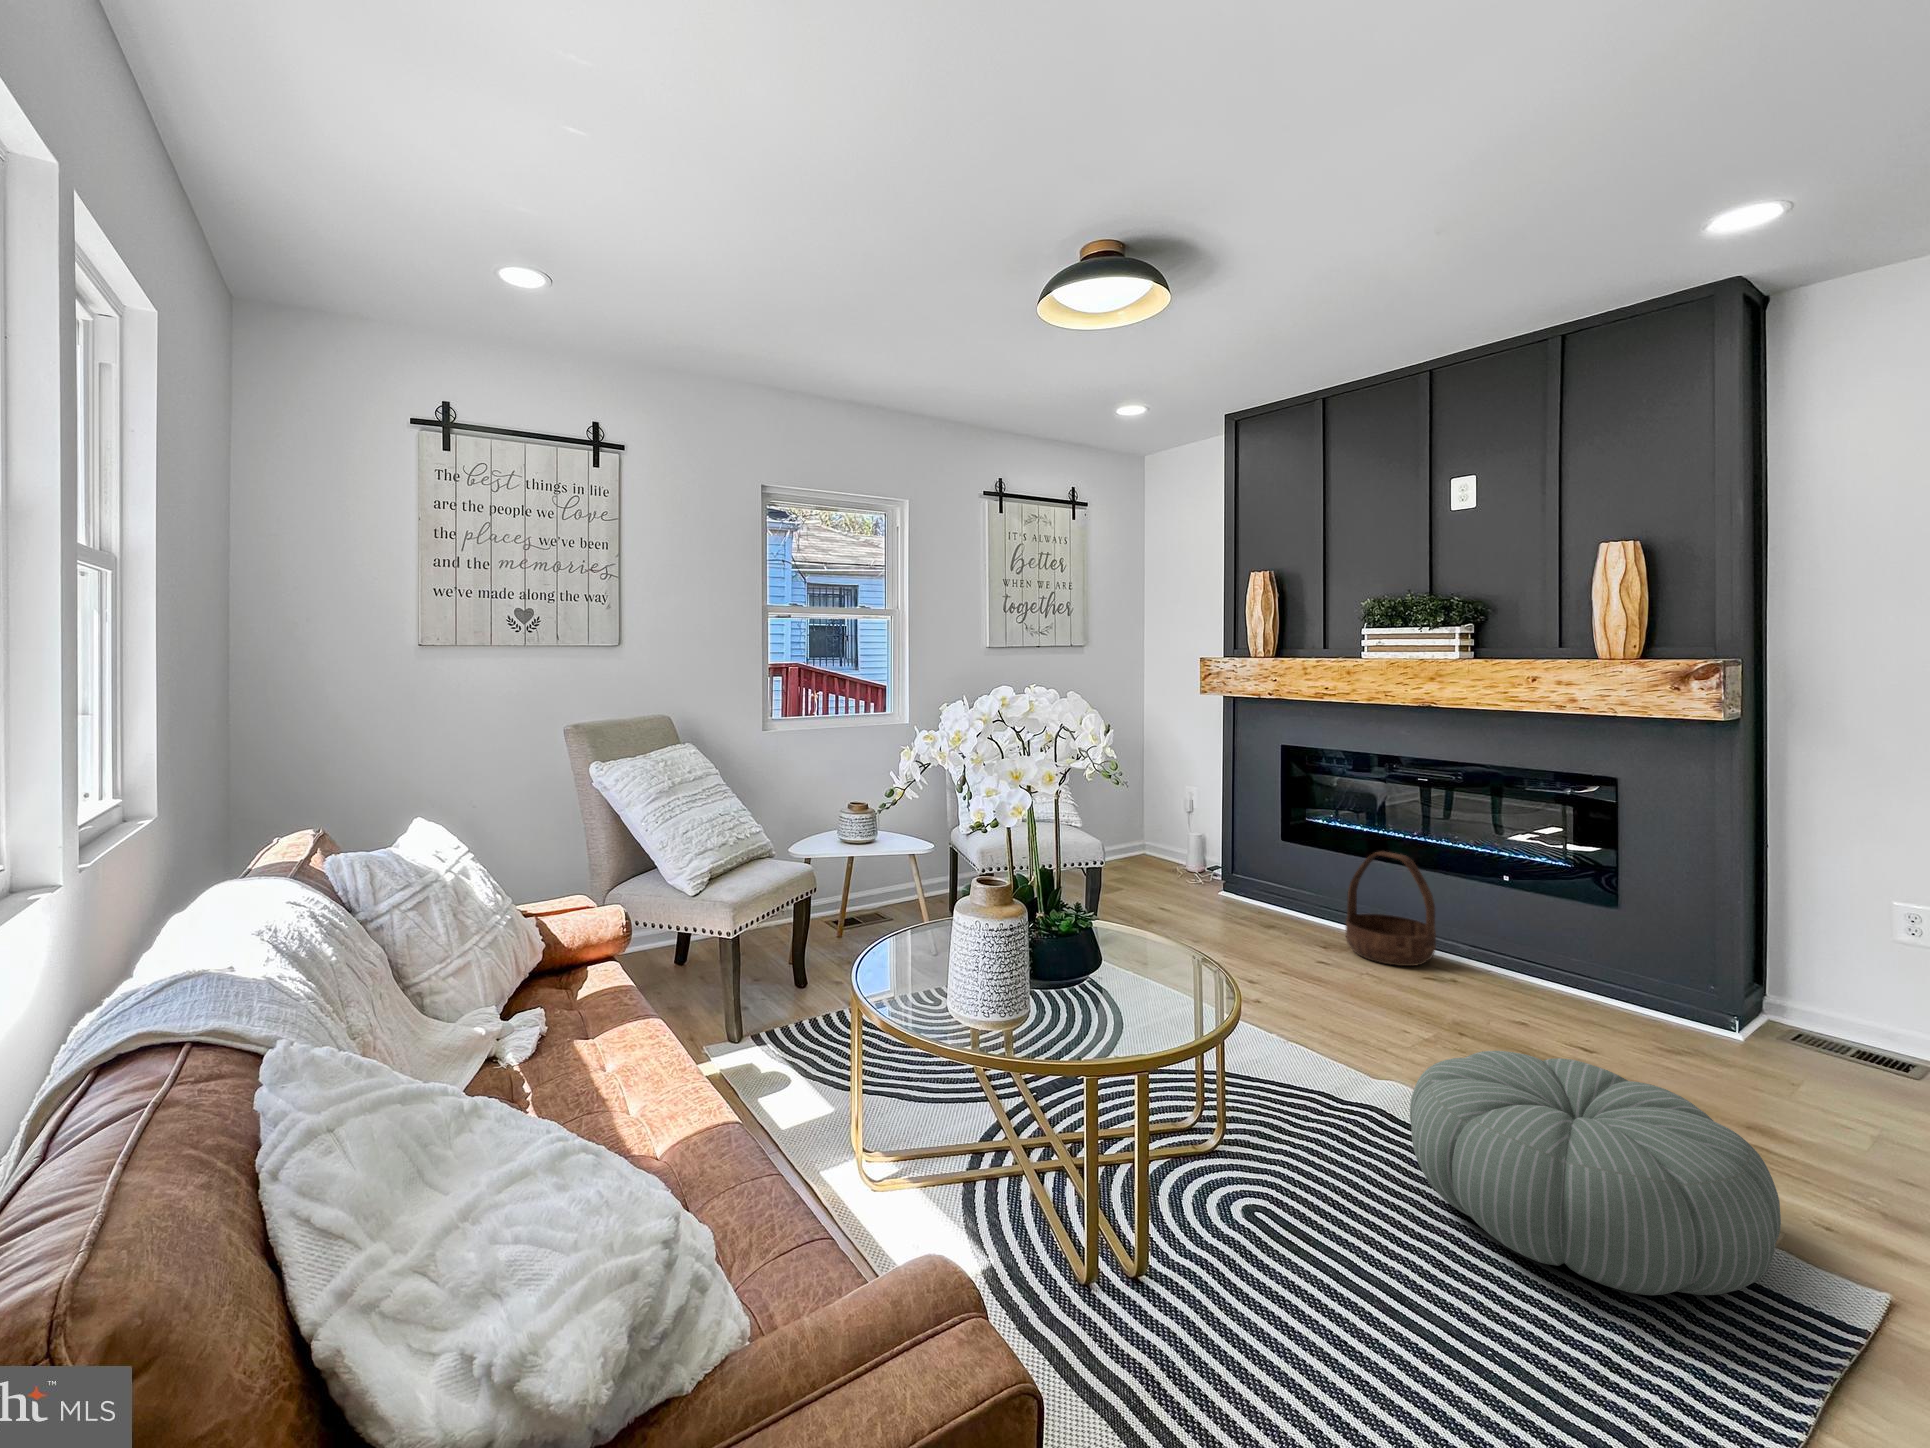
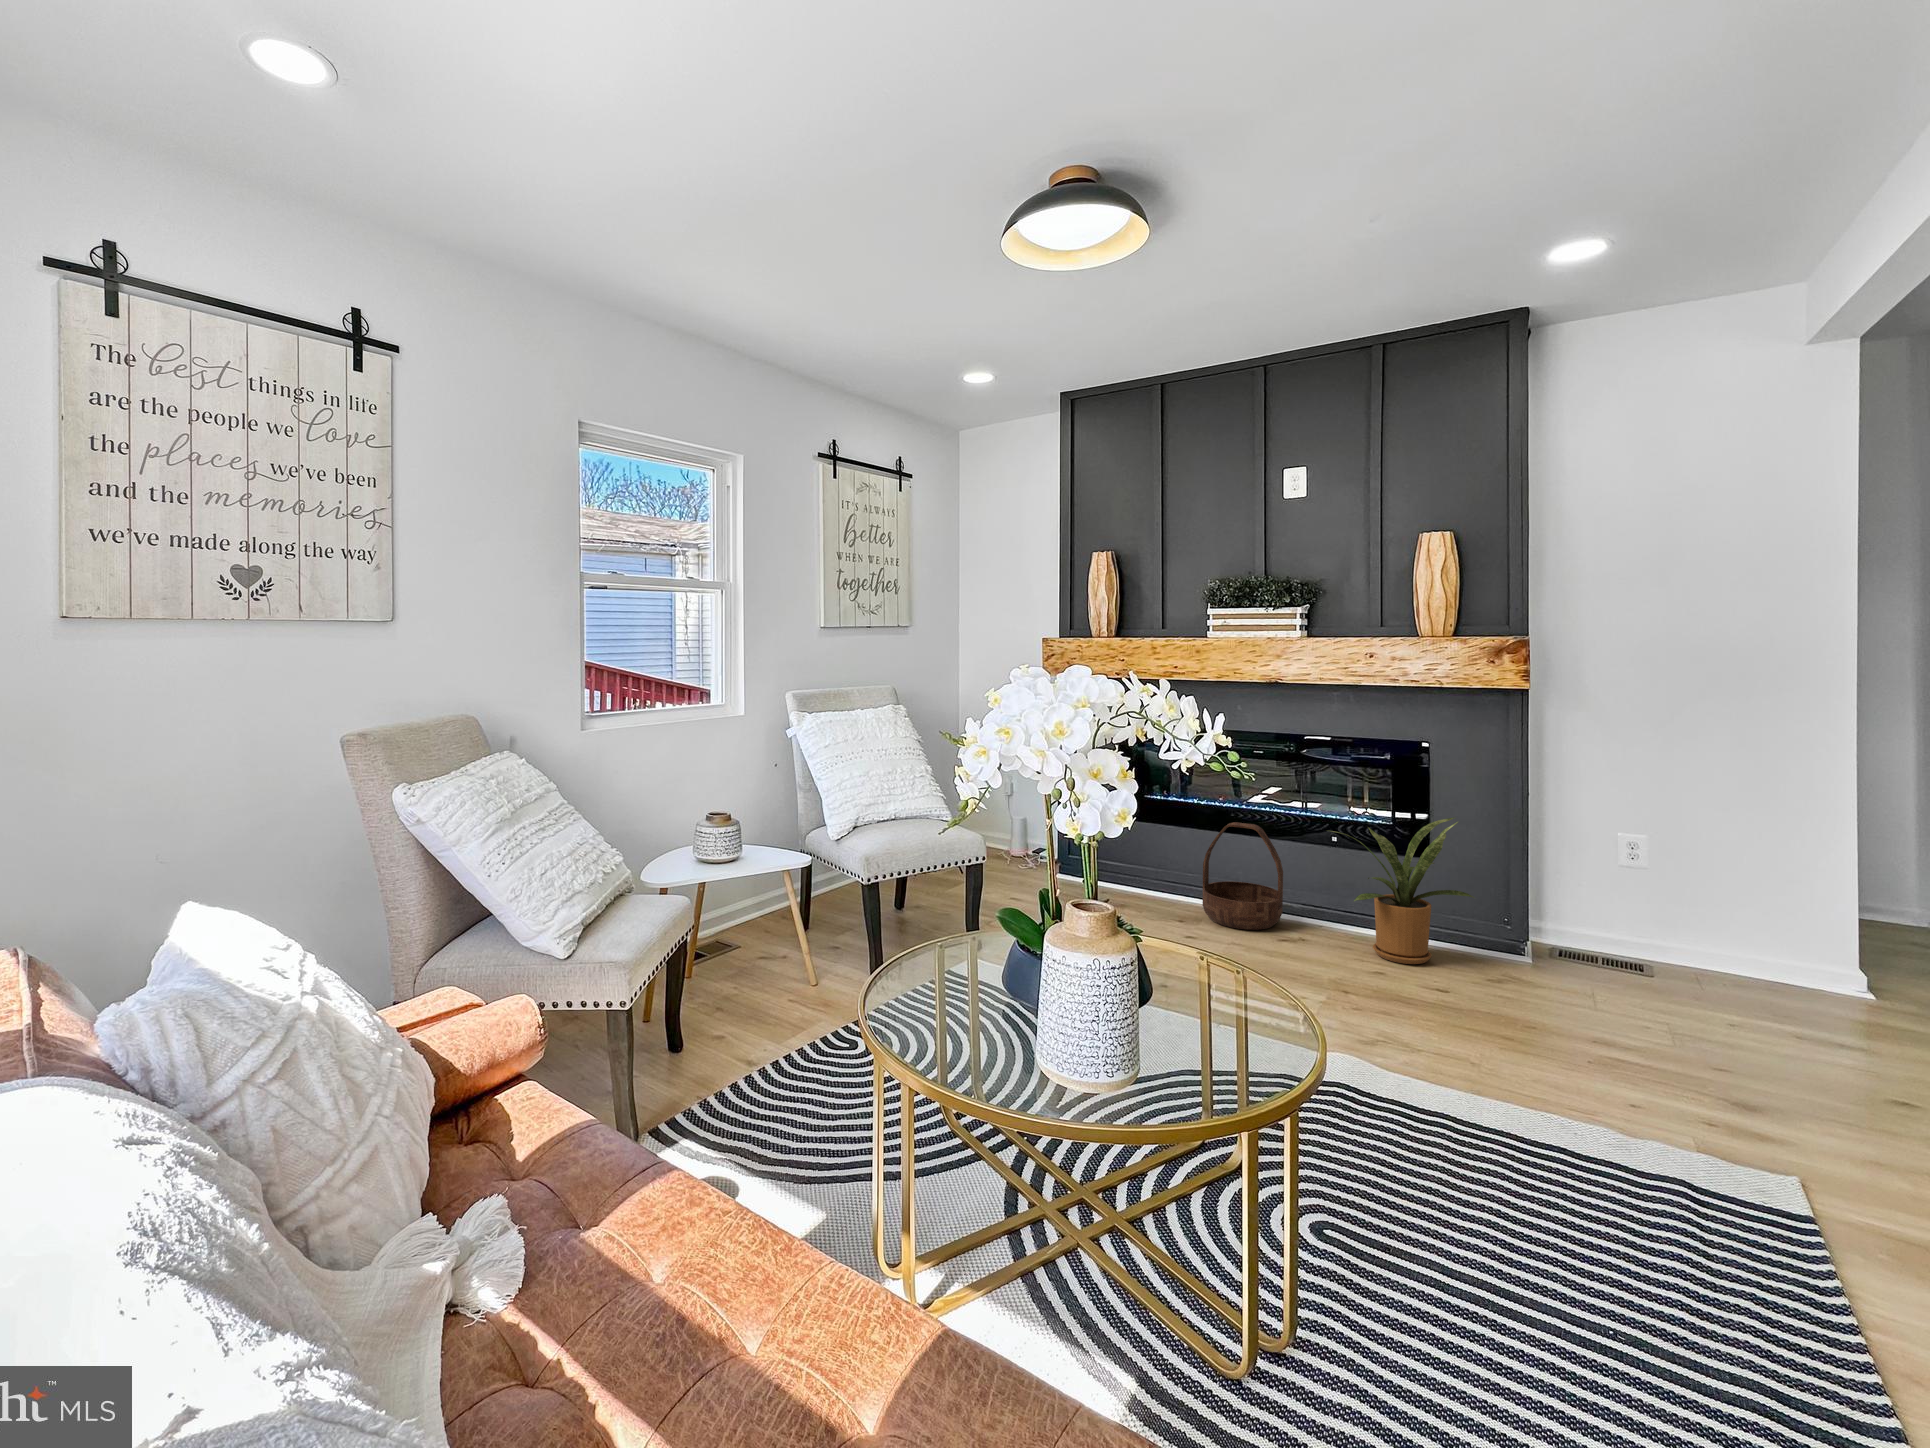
house plant: none [1466,861,1656,1021] -> present [1331,818,1474,964]
pouf: present [1410,1051,1781,1295] -> none [1405,1013,1751,1232]

